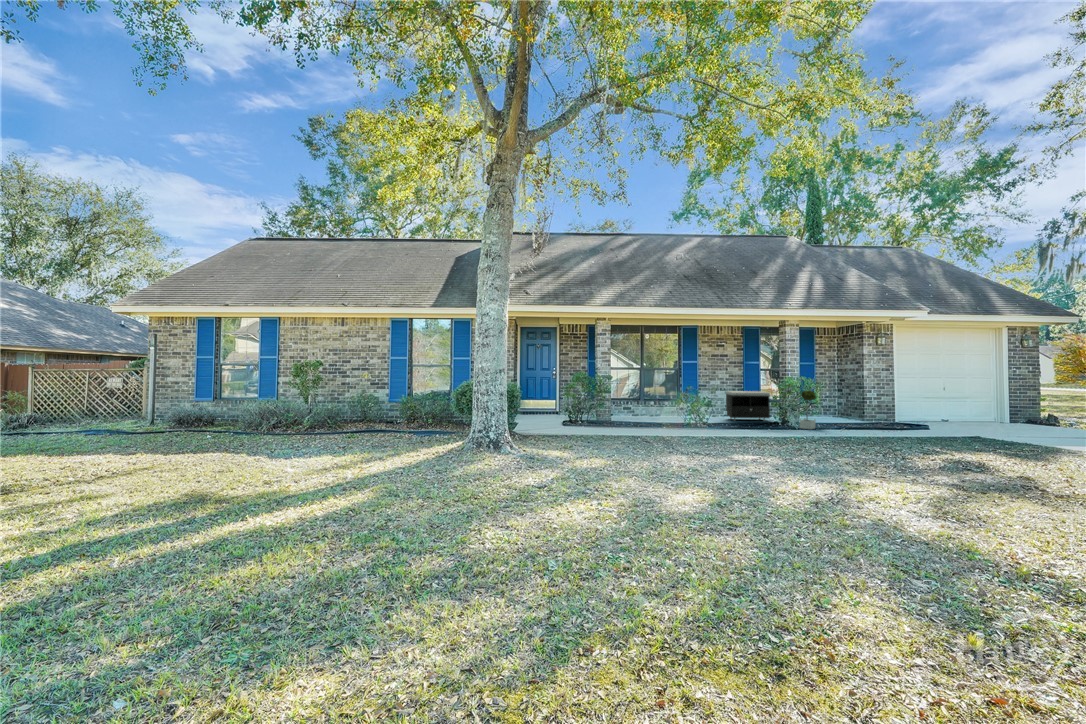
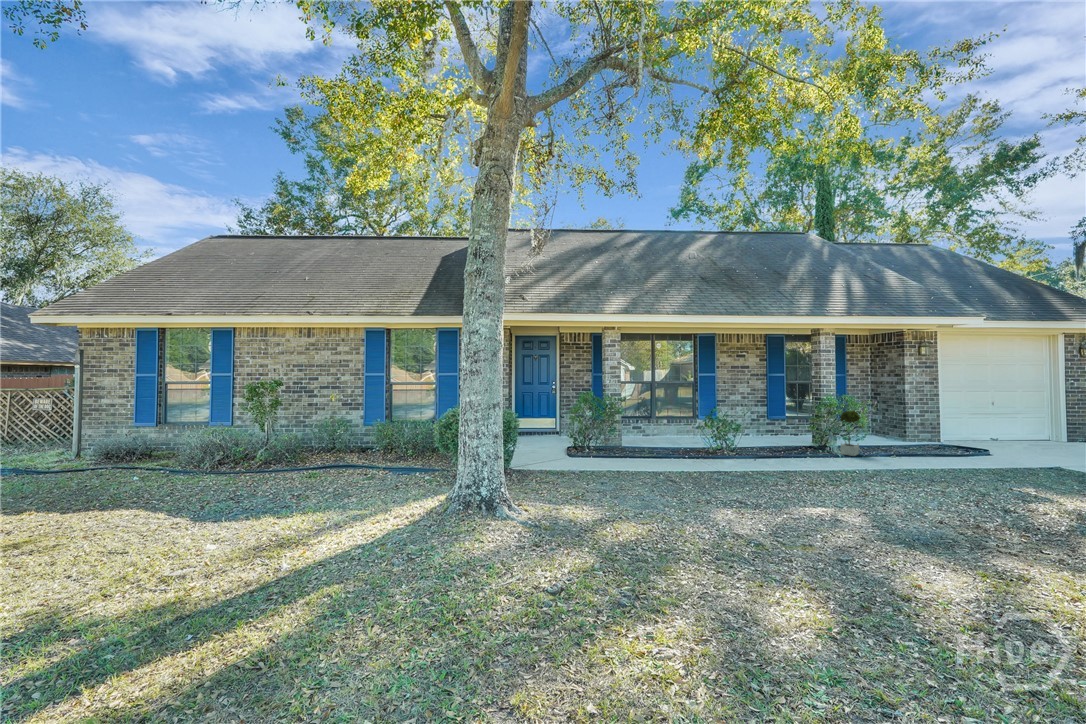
storage bench: present [726,391,770,421] -> none [748,407,800,442]

